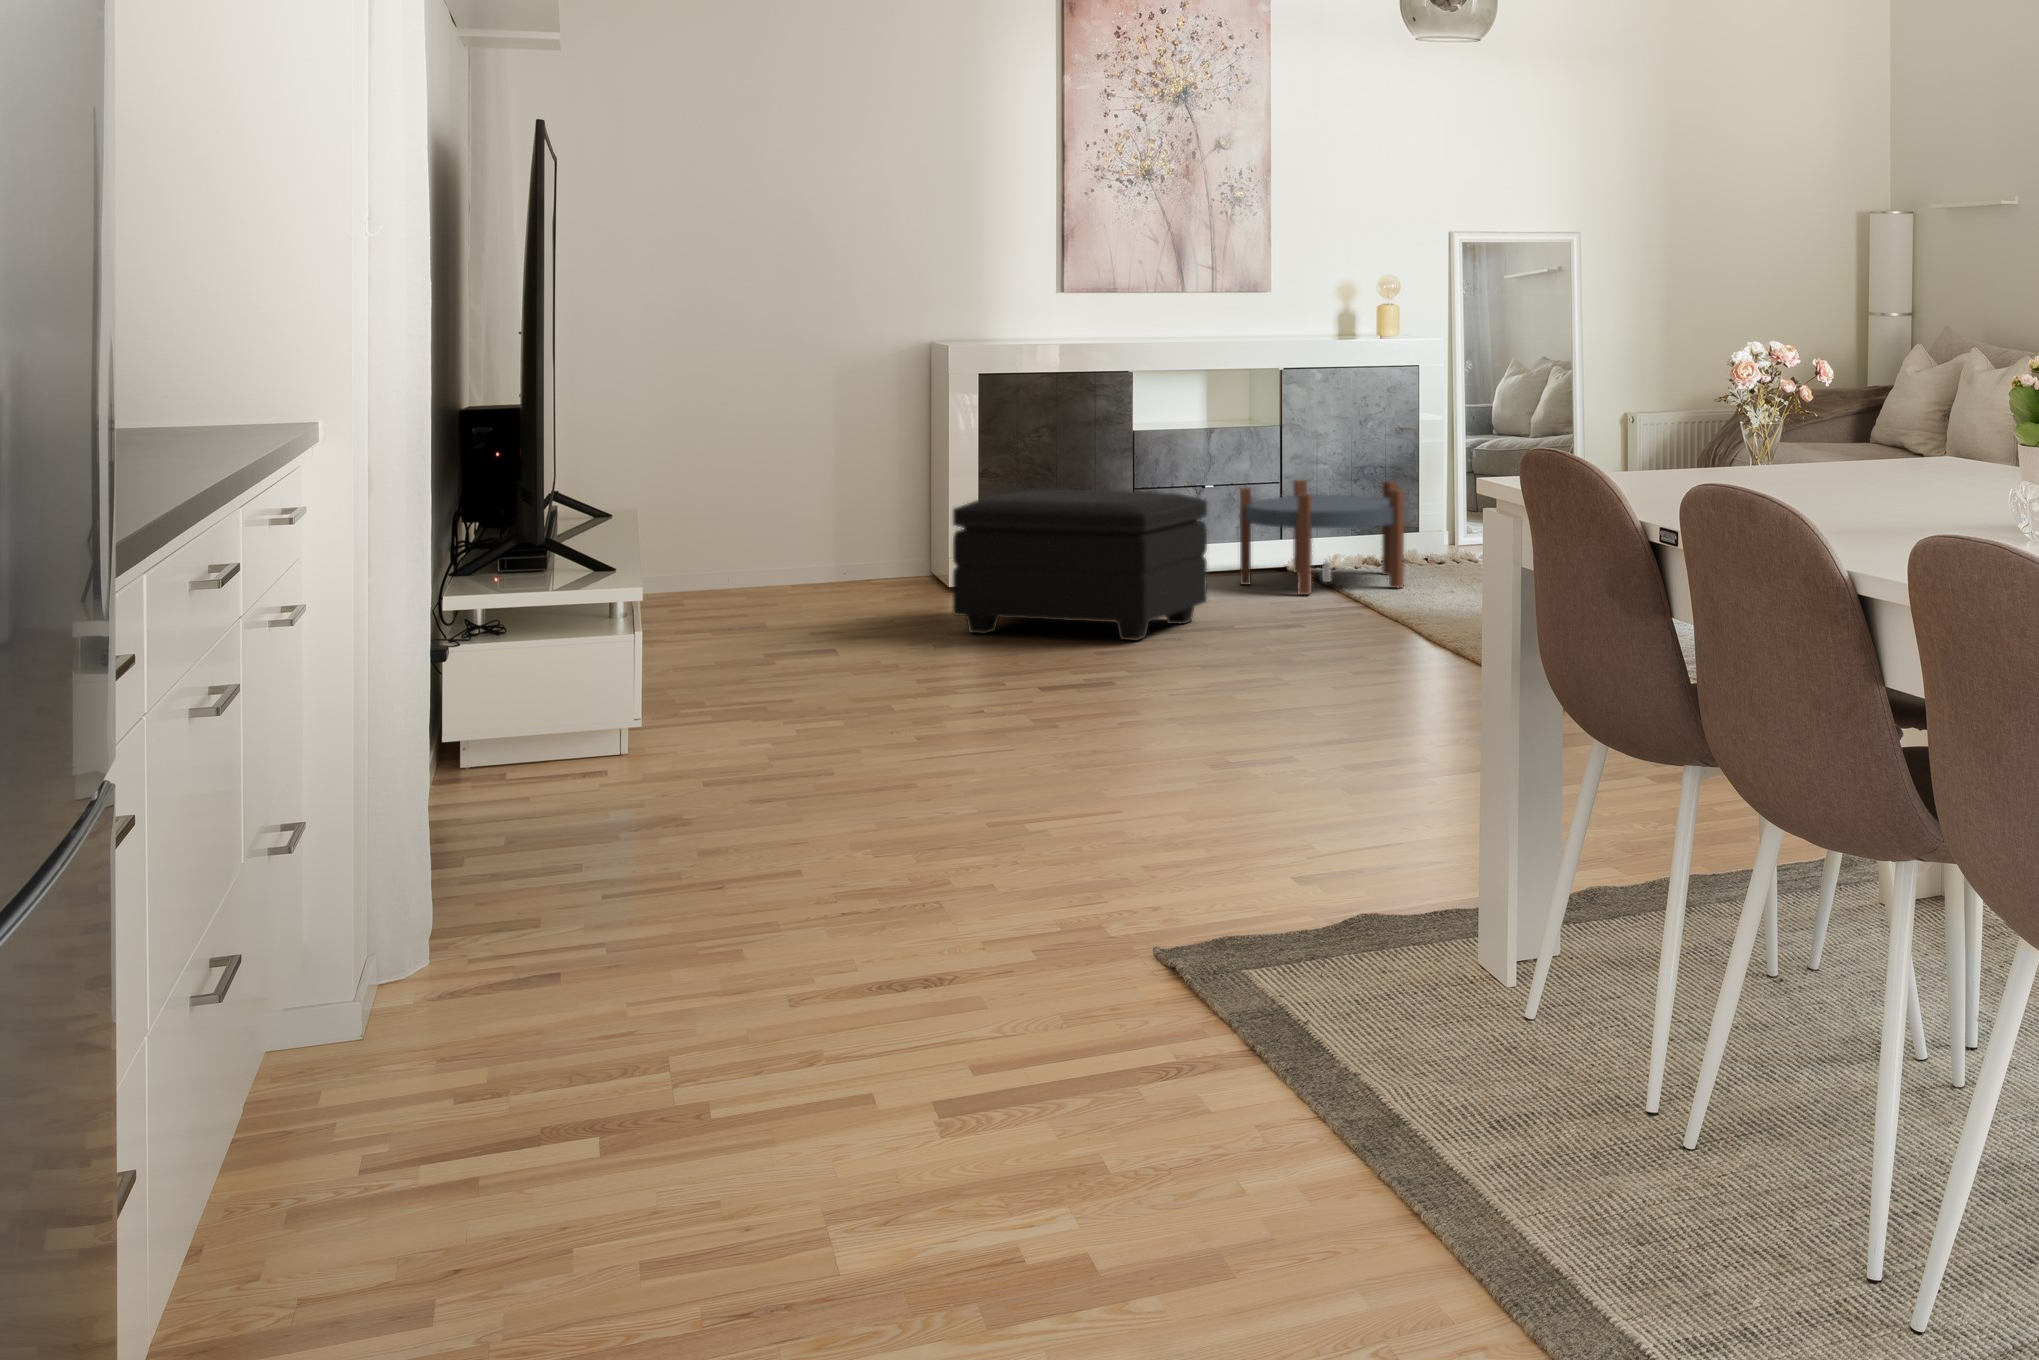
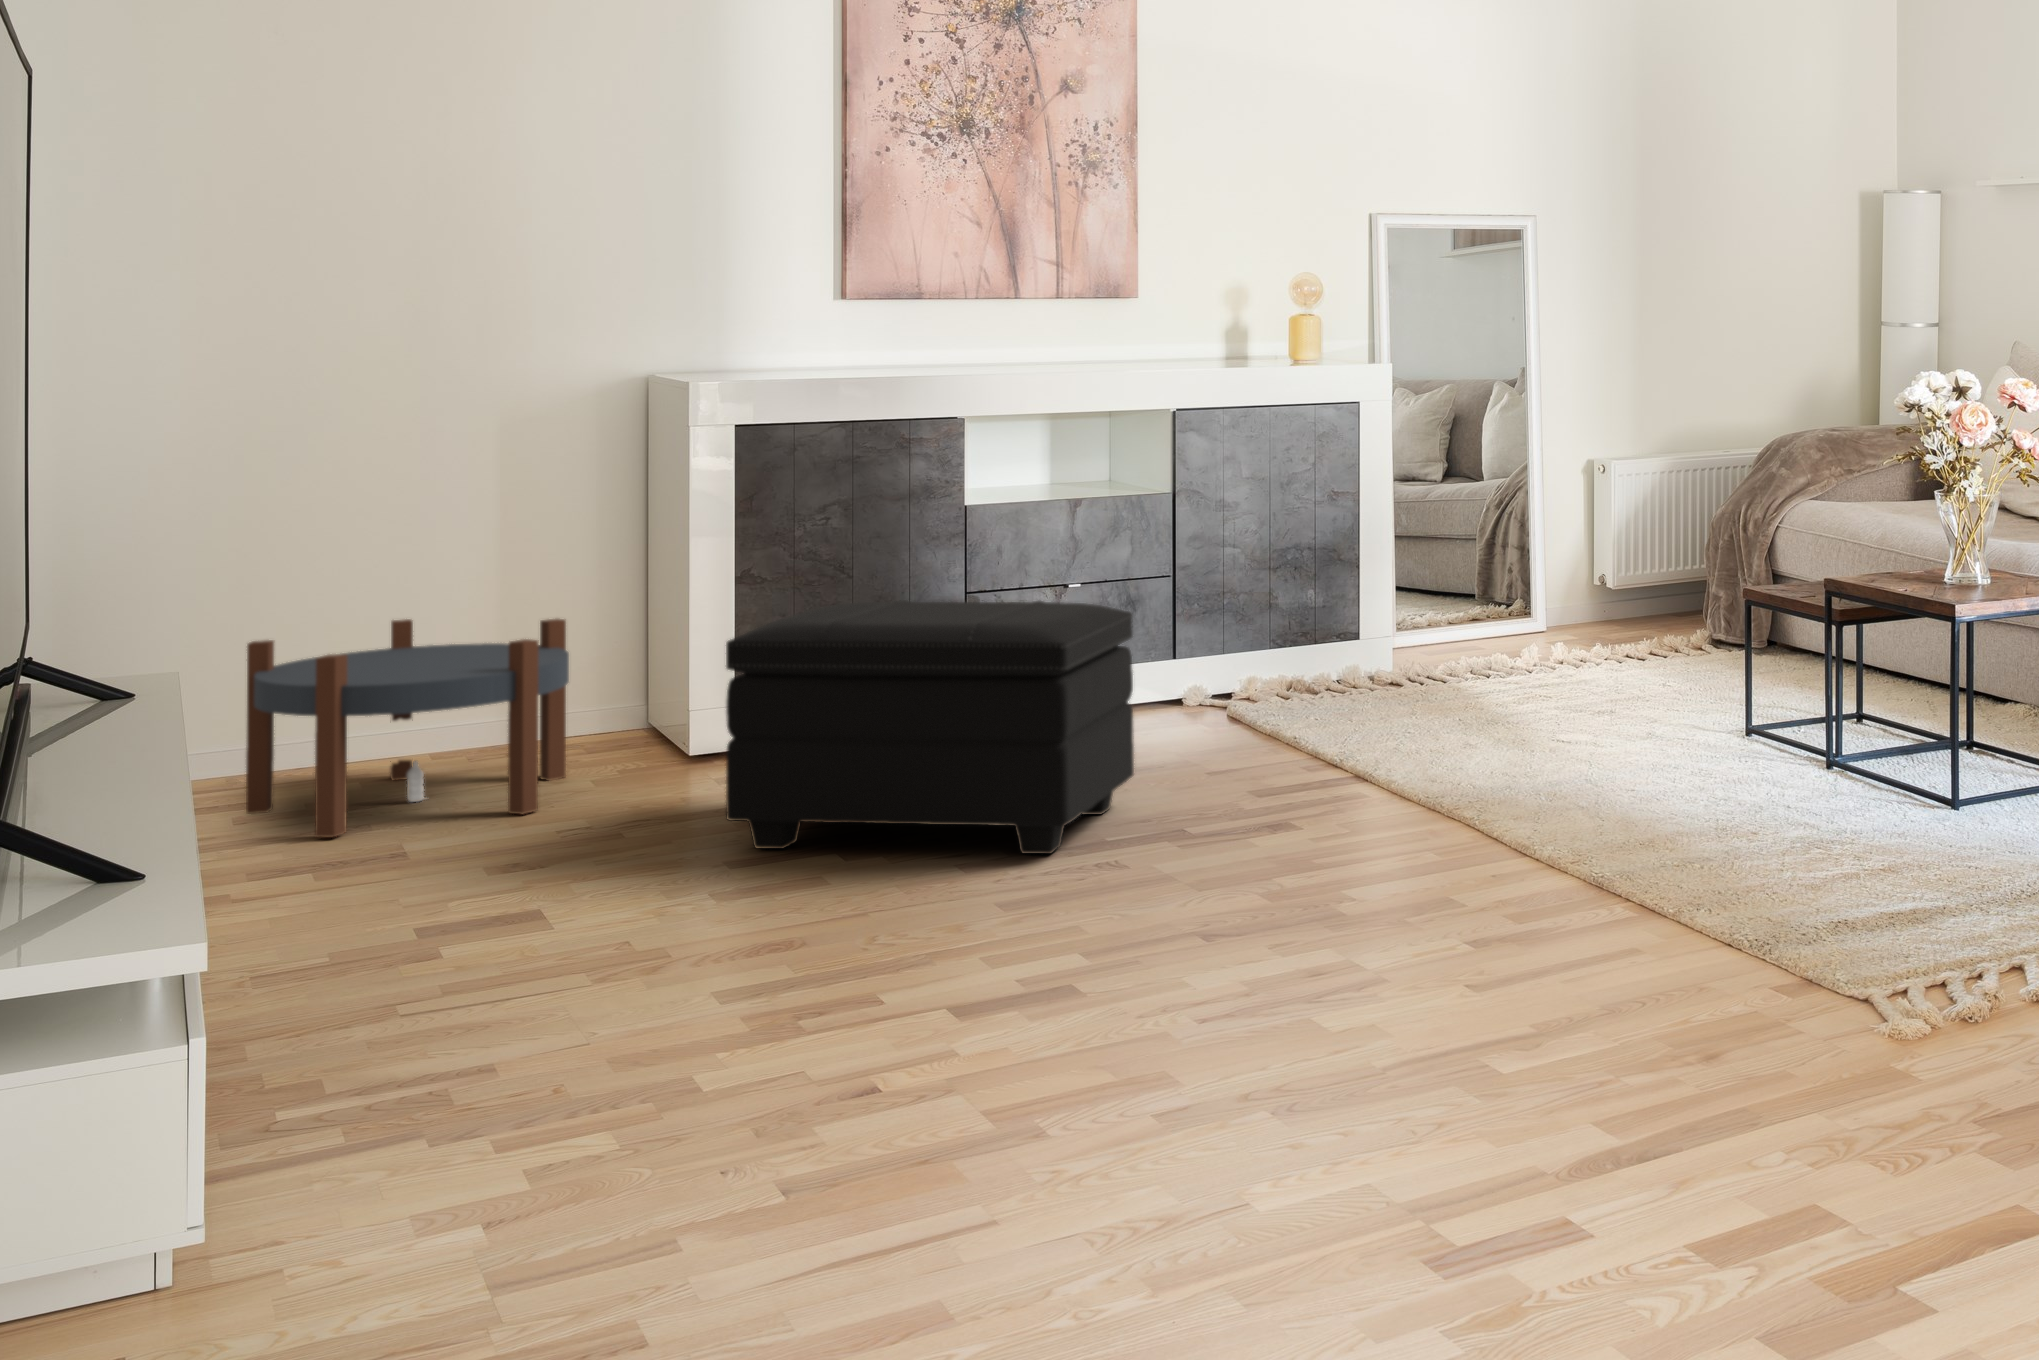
side table: present [1240,480,1409,595] -> present [246,619,569,837]

